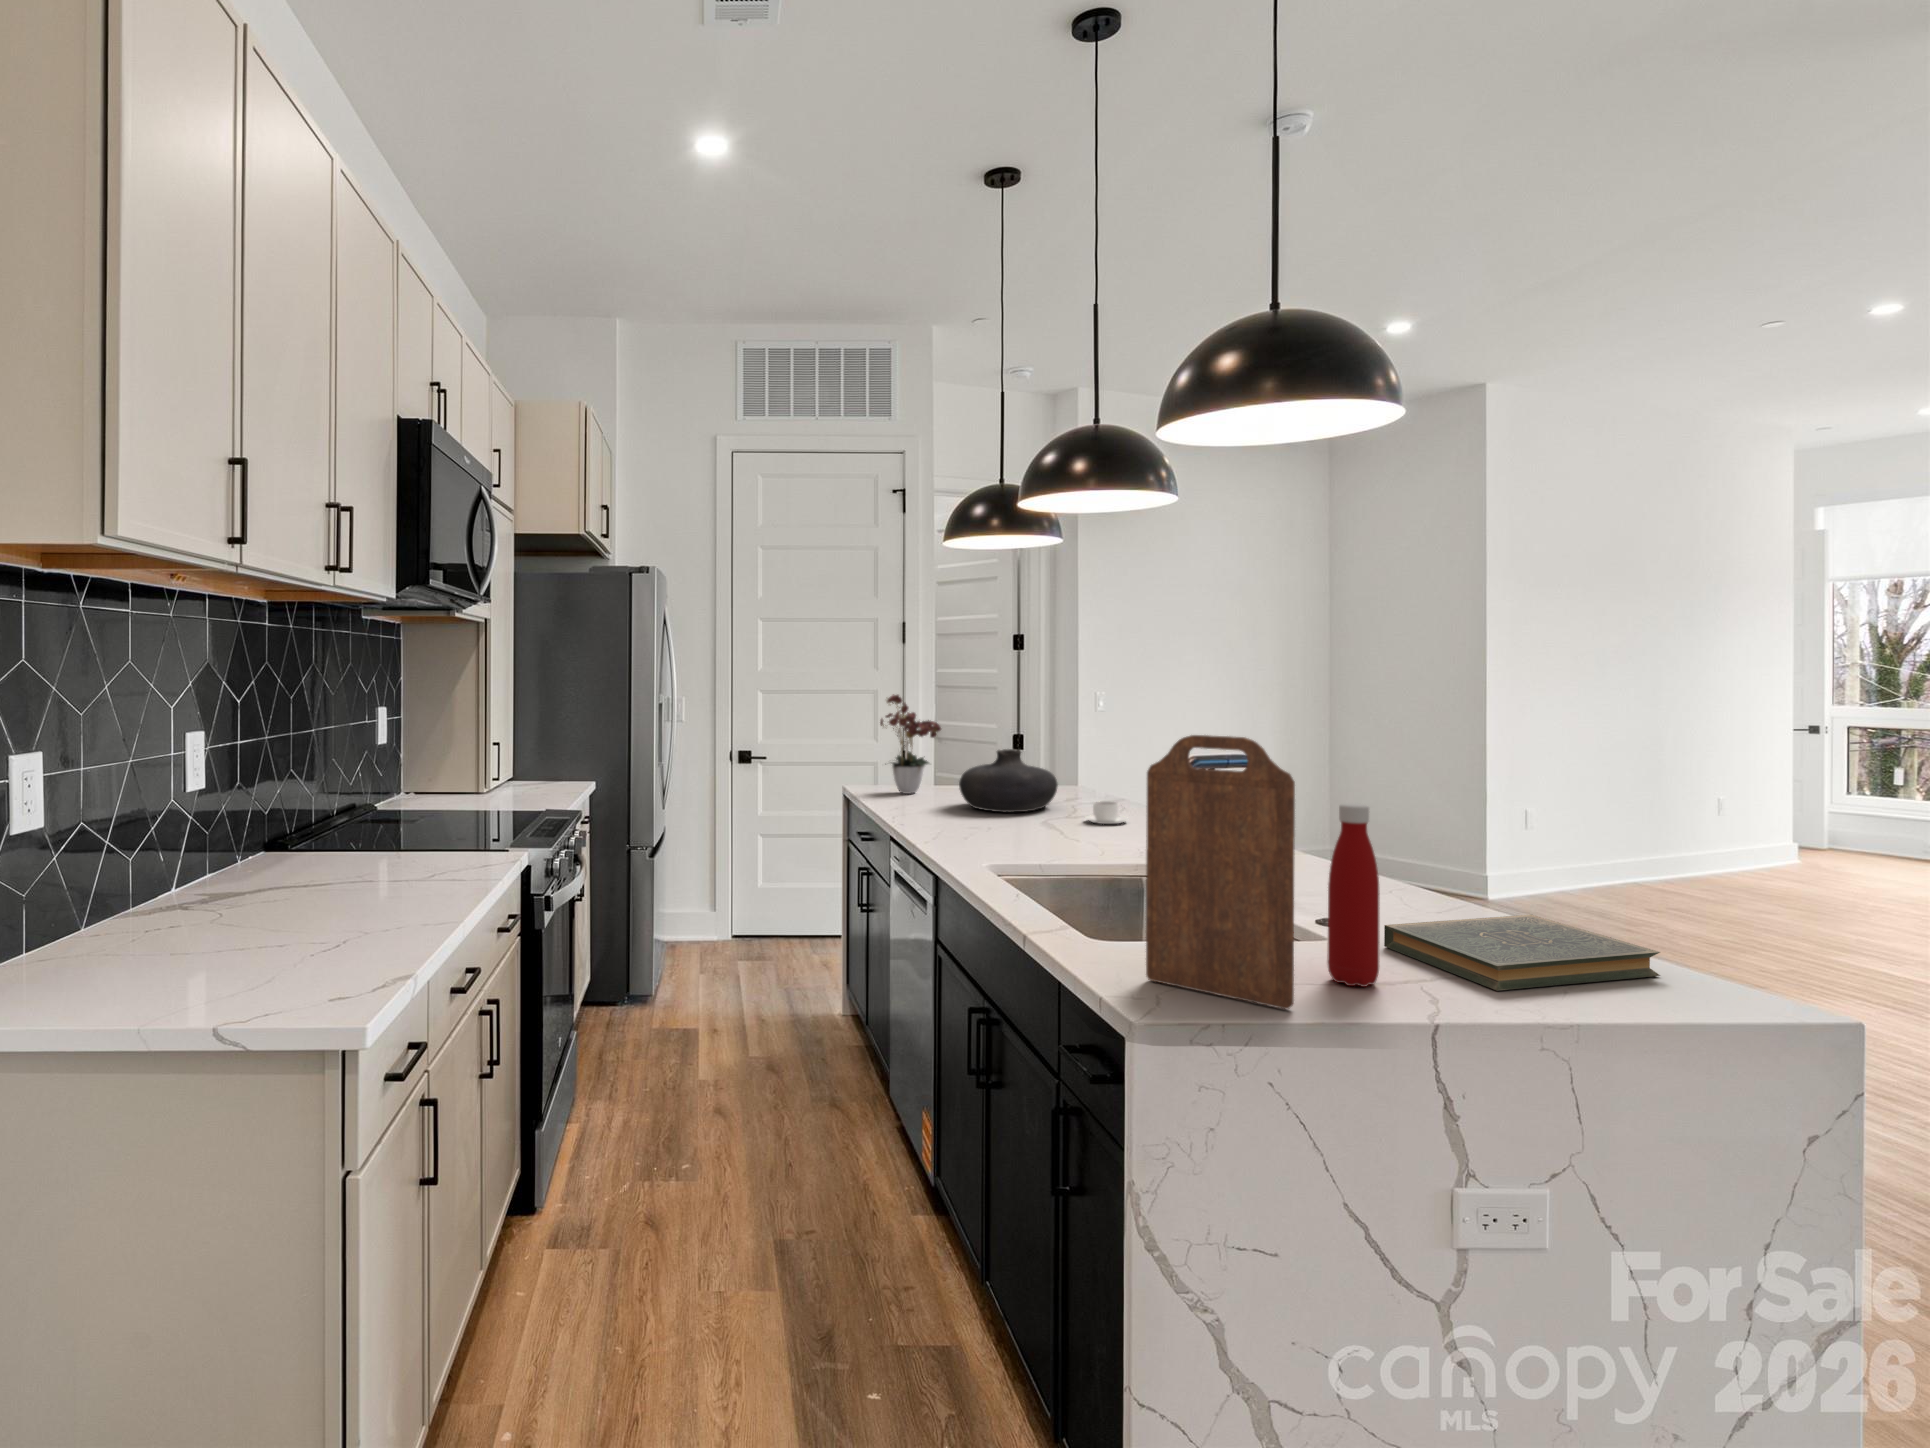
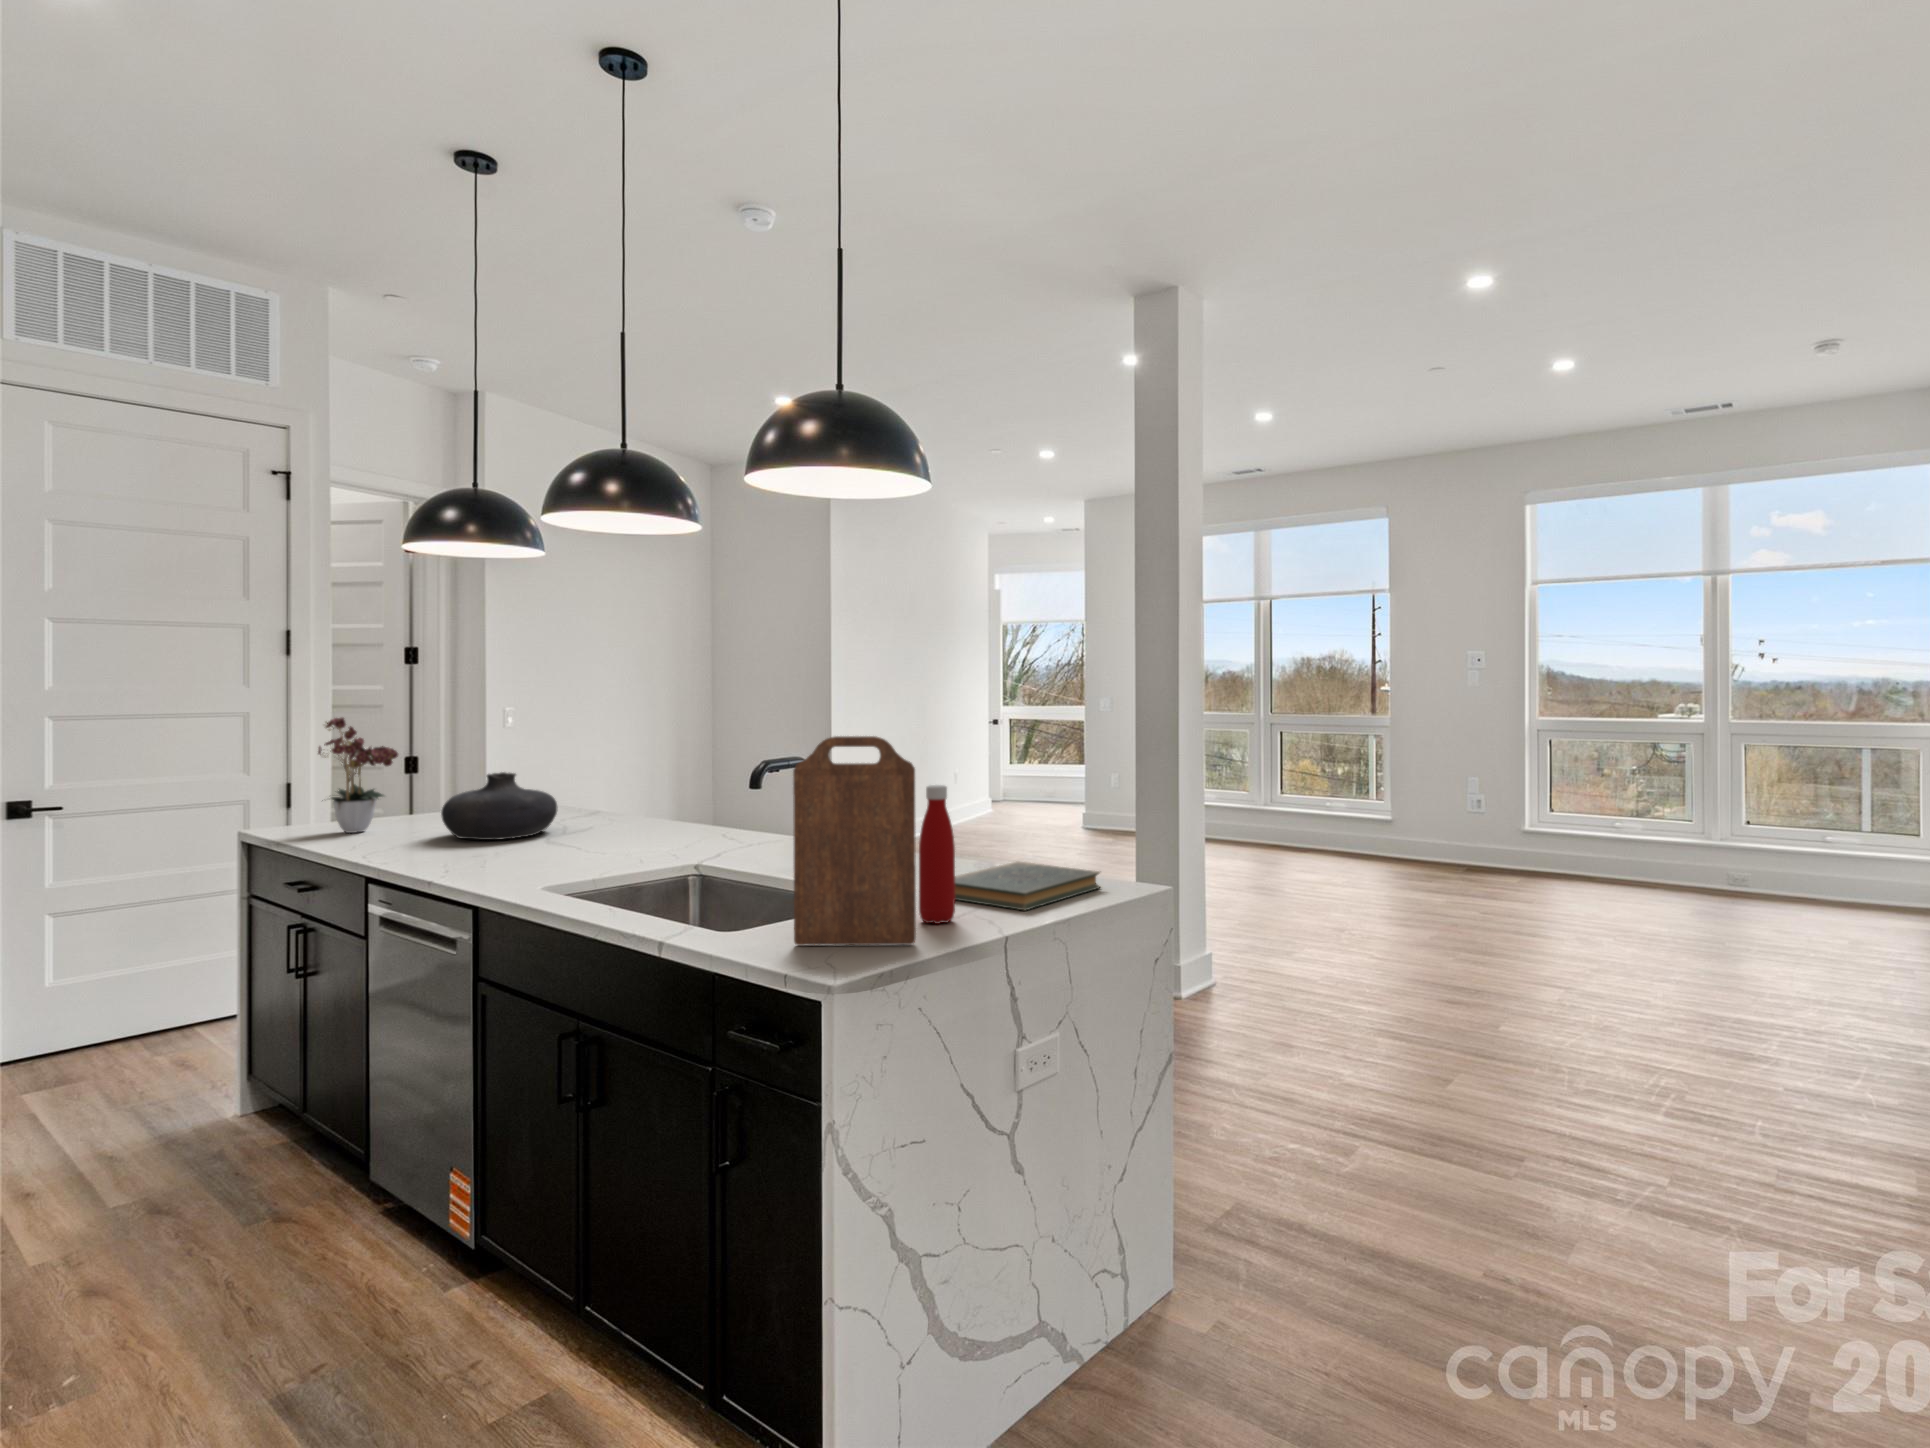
coffee cup: present [1086,801,1128,824] -> none [600,817,646,839]

